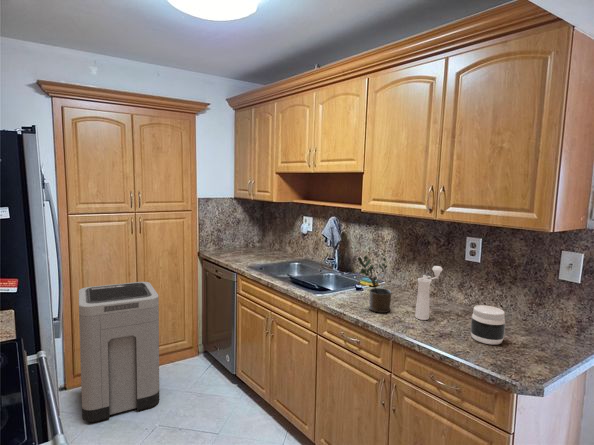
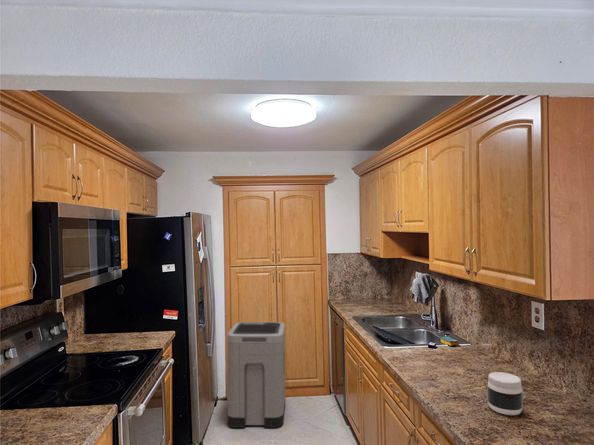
potted plant: present [358,256,391,313] -> none [405,313,439,370]
pepper mill: present [415,266,442,320] -> none [454,329,489,382]

